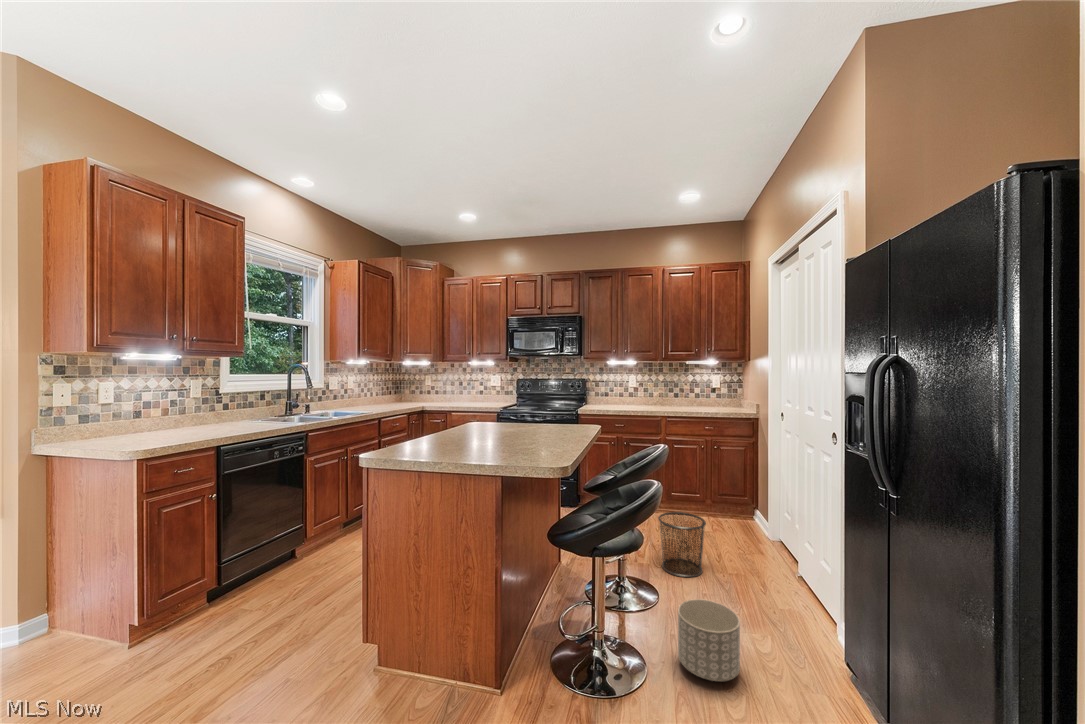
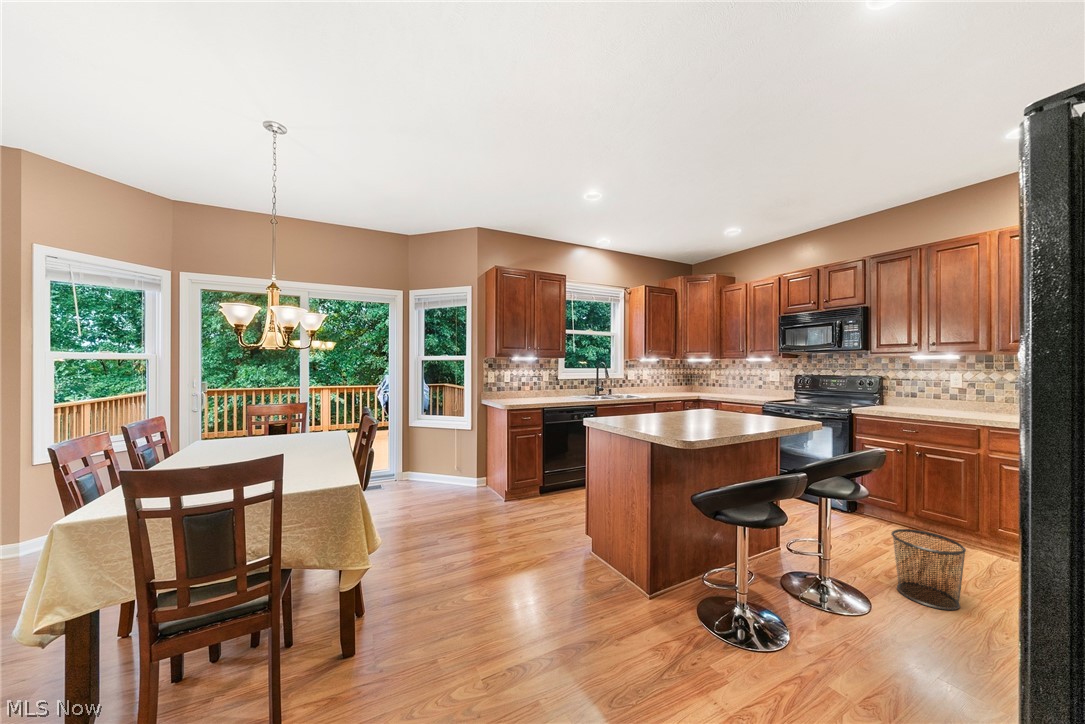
planter: present [678,599,740,681] -> none [810,591,882,675]

